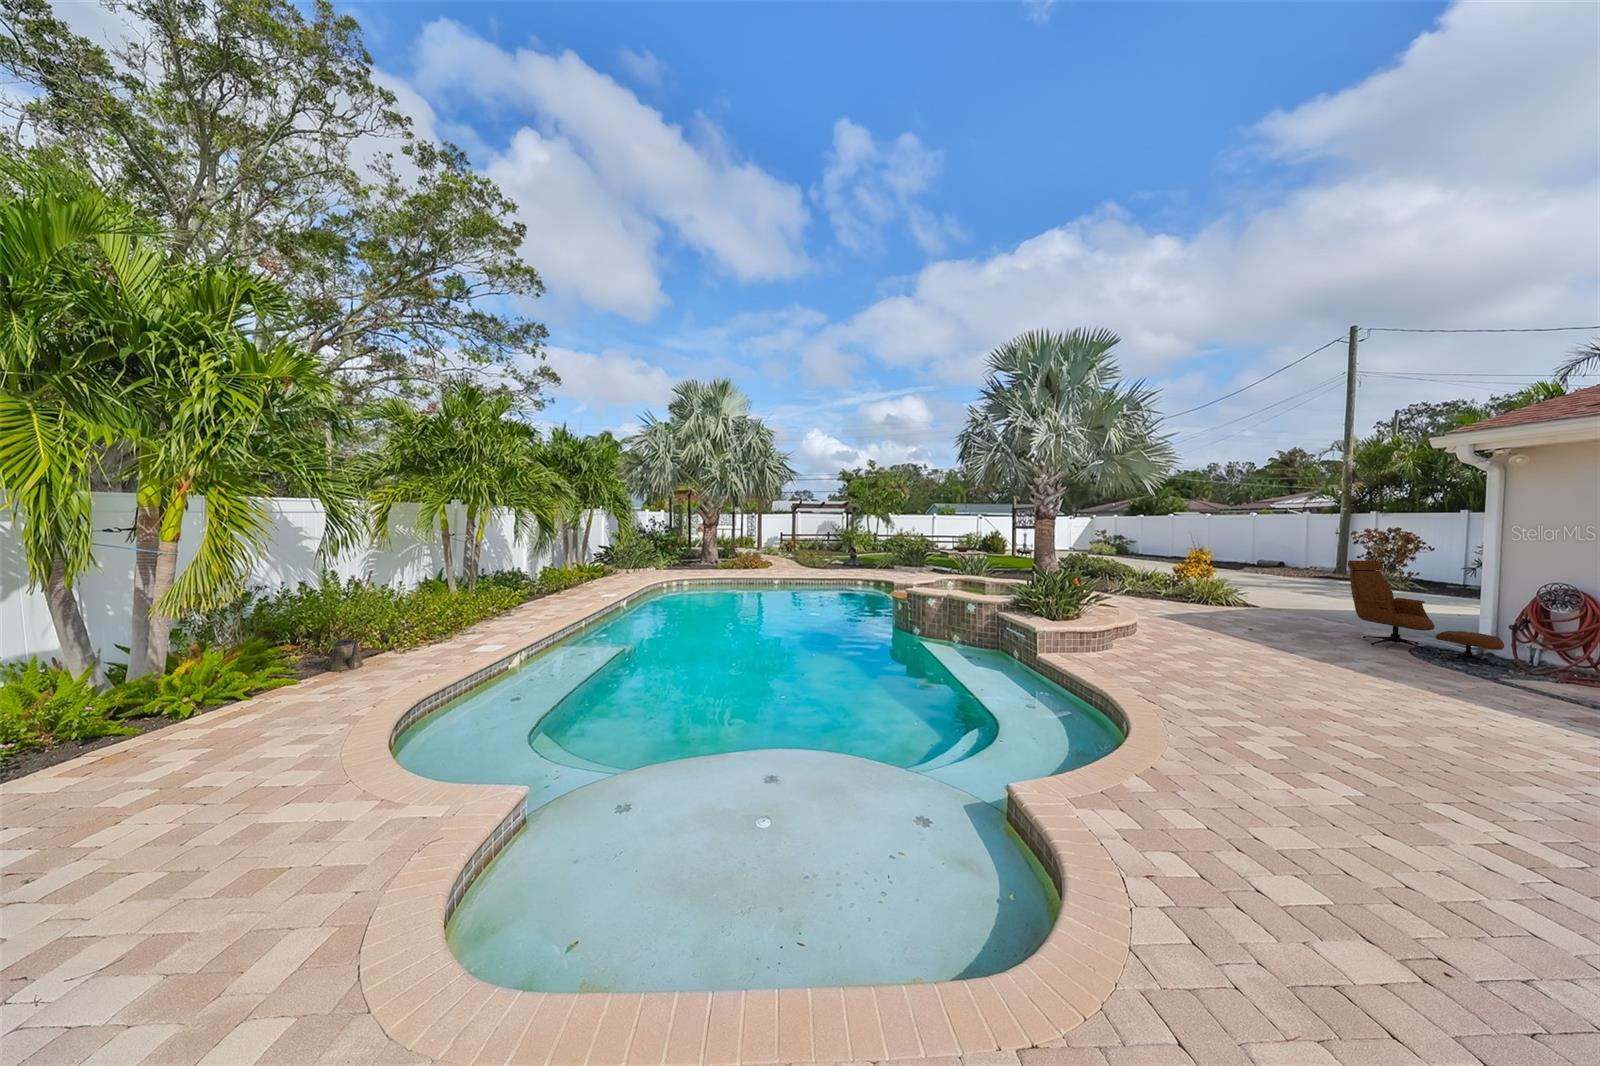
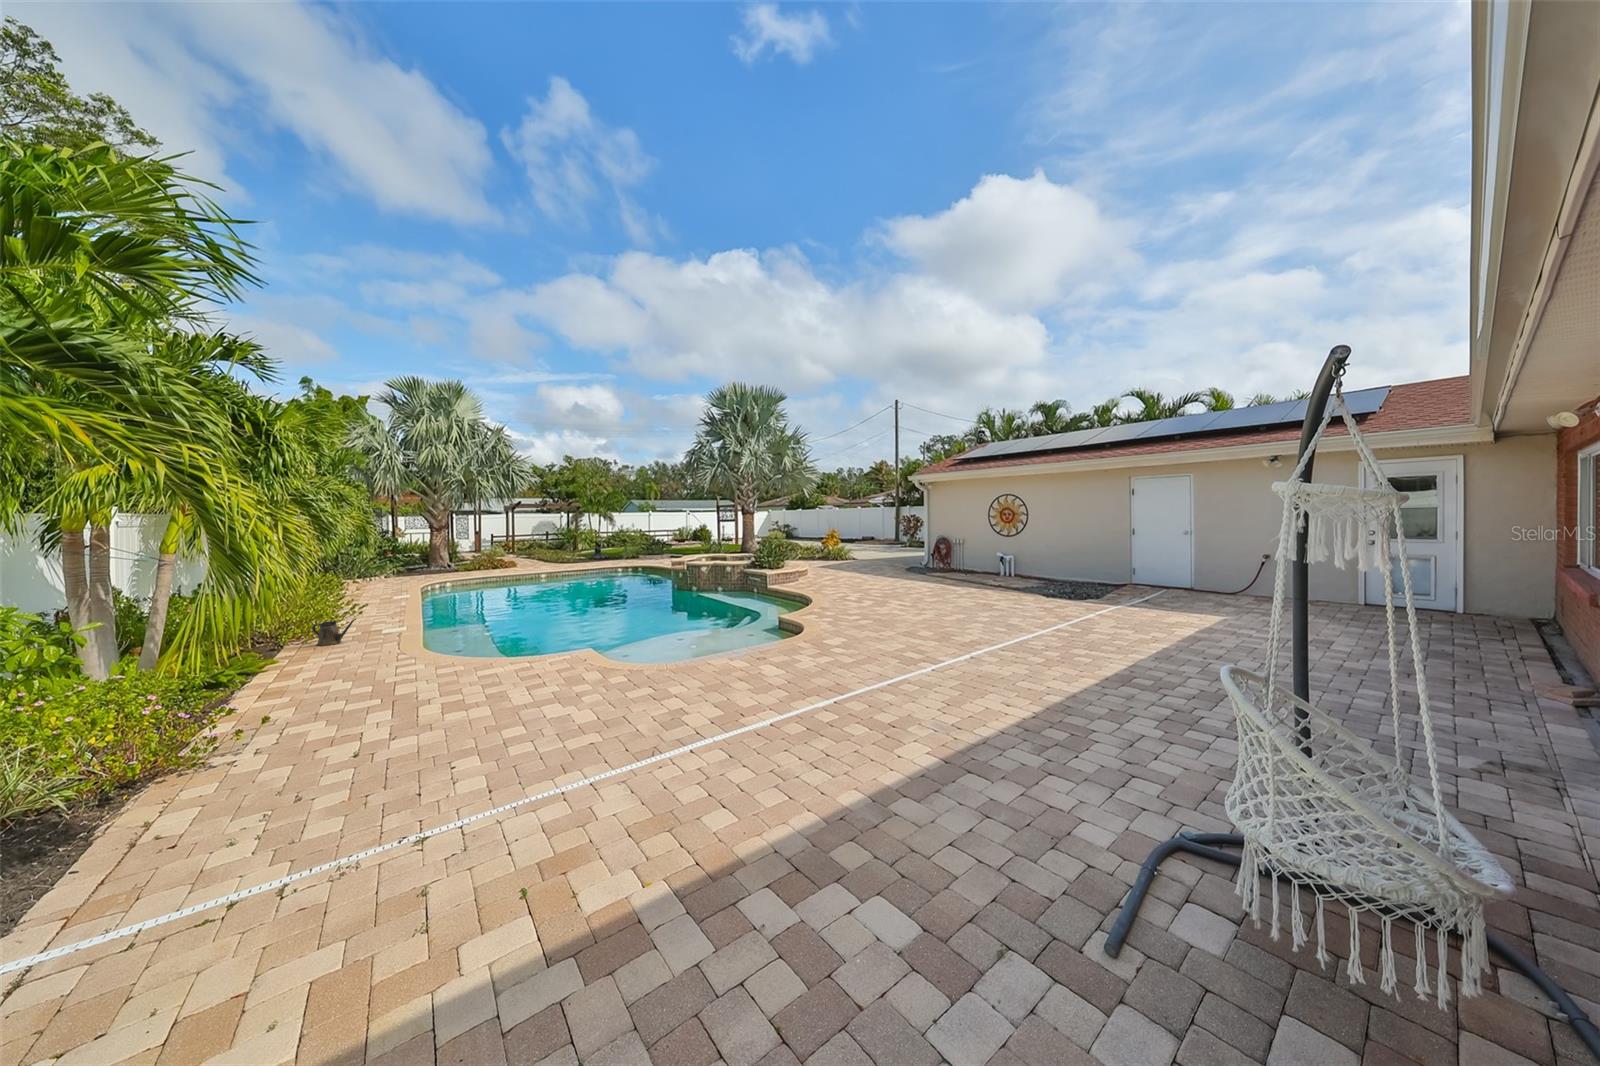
lounge chair: present [1348,561,1504,667] -> none [886,530,927,569]

